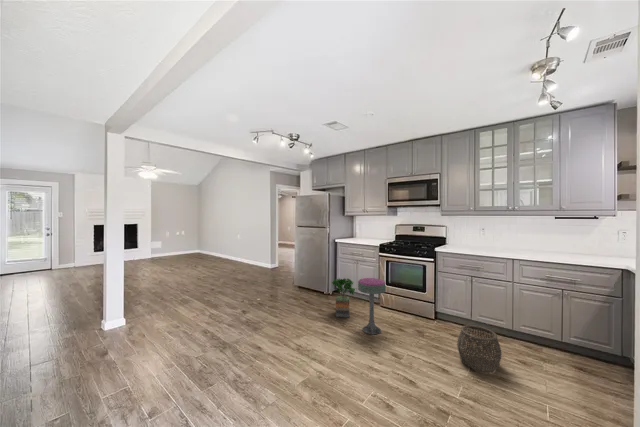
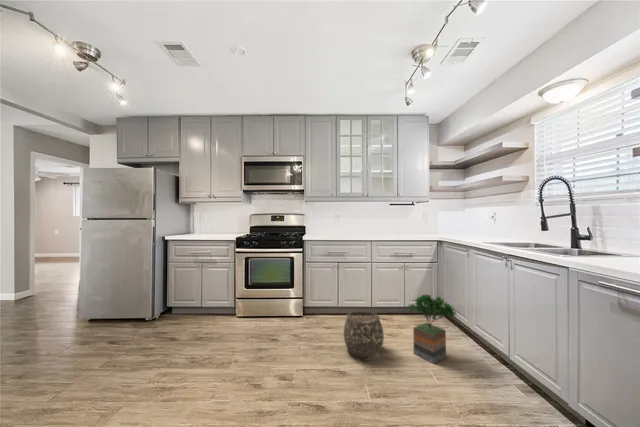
potted tree: present [332,278,355,317] -> present [408,295,456,364]
bar stool: present [358,278,386,334] -> none [218,280,257,360]

